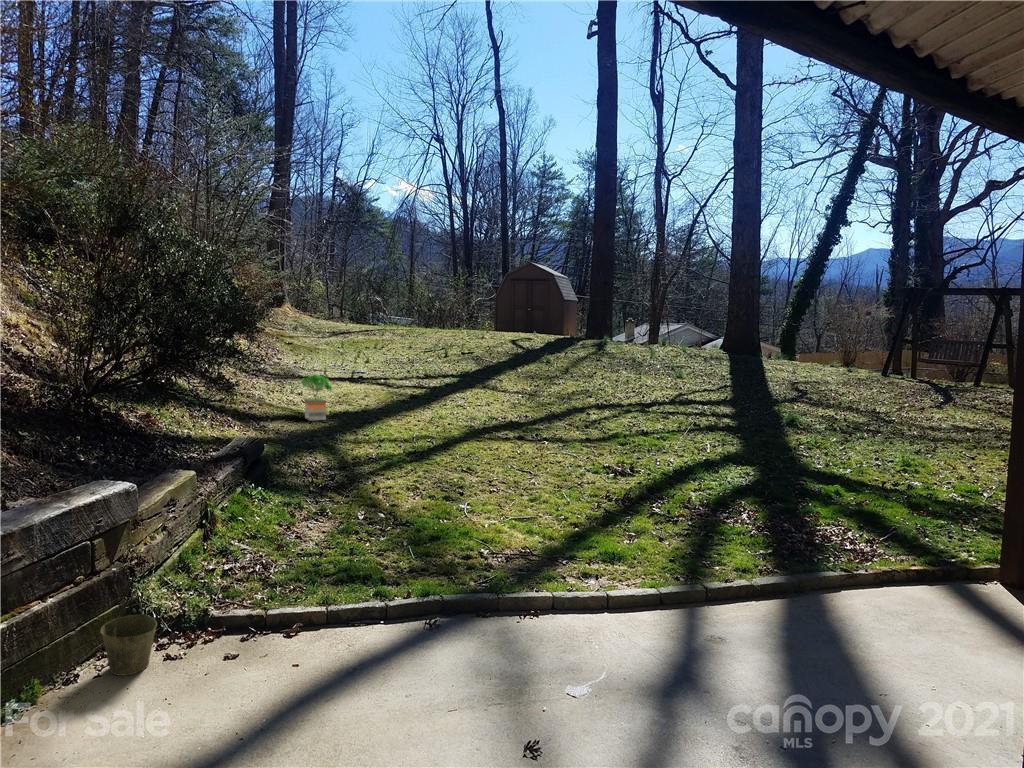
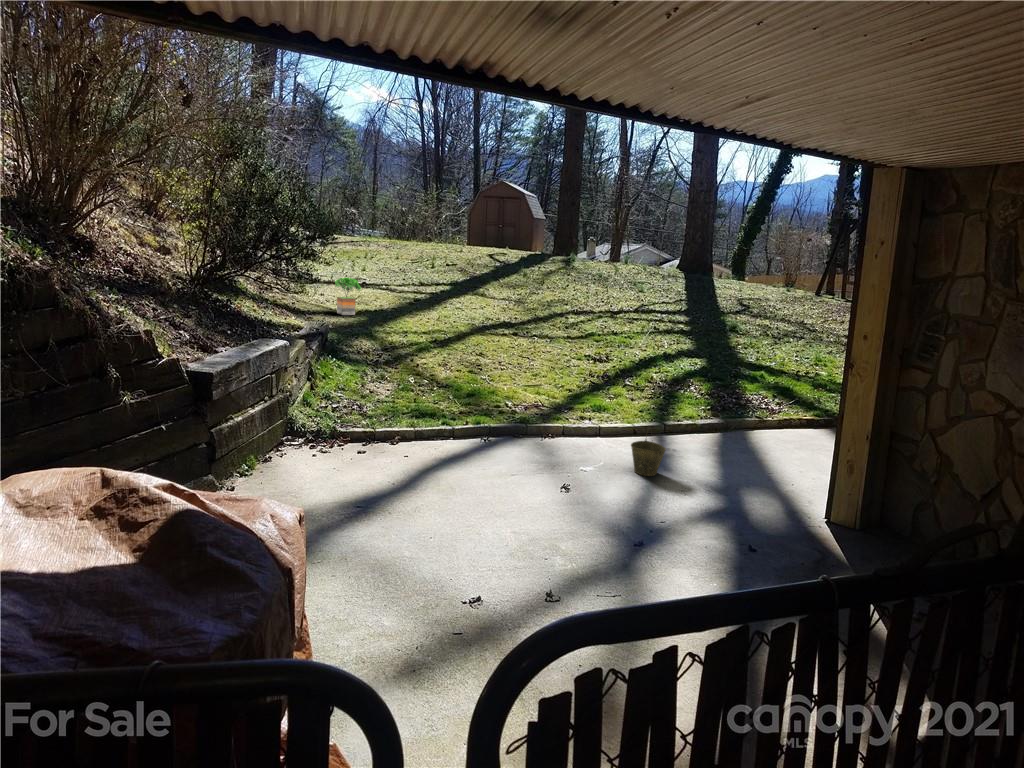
bucket: present [100,597,157,676] -> present [631,439,666,476]

